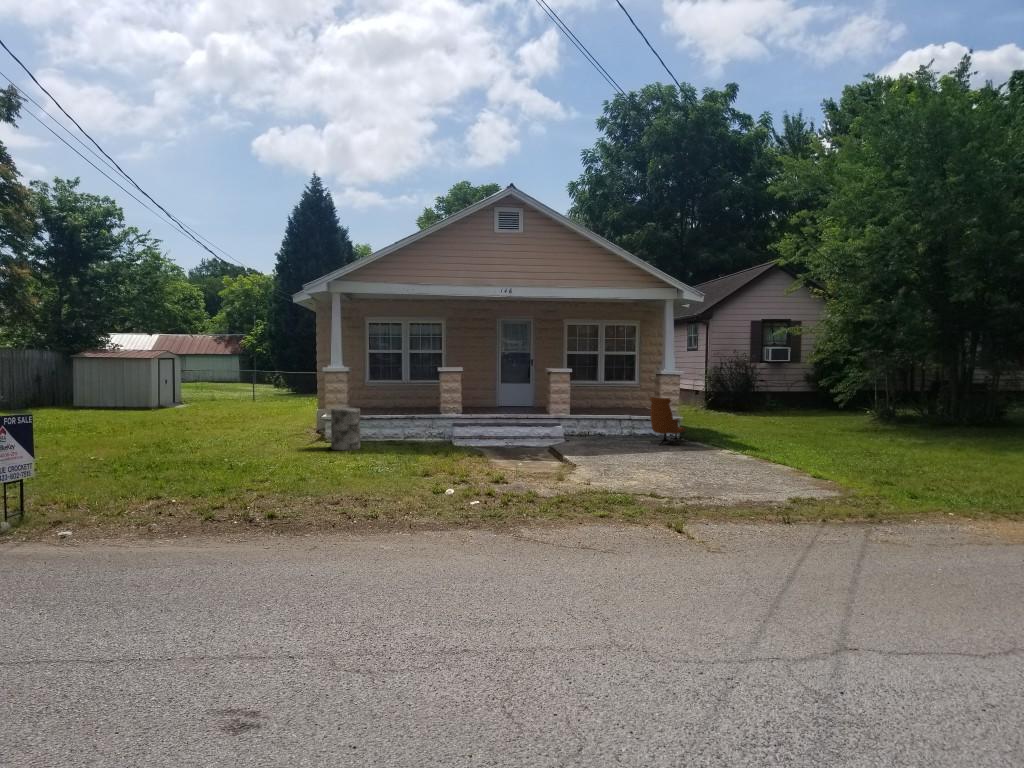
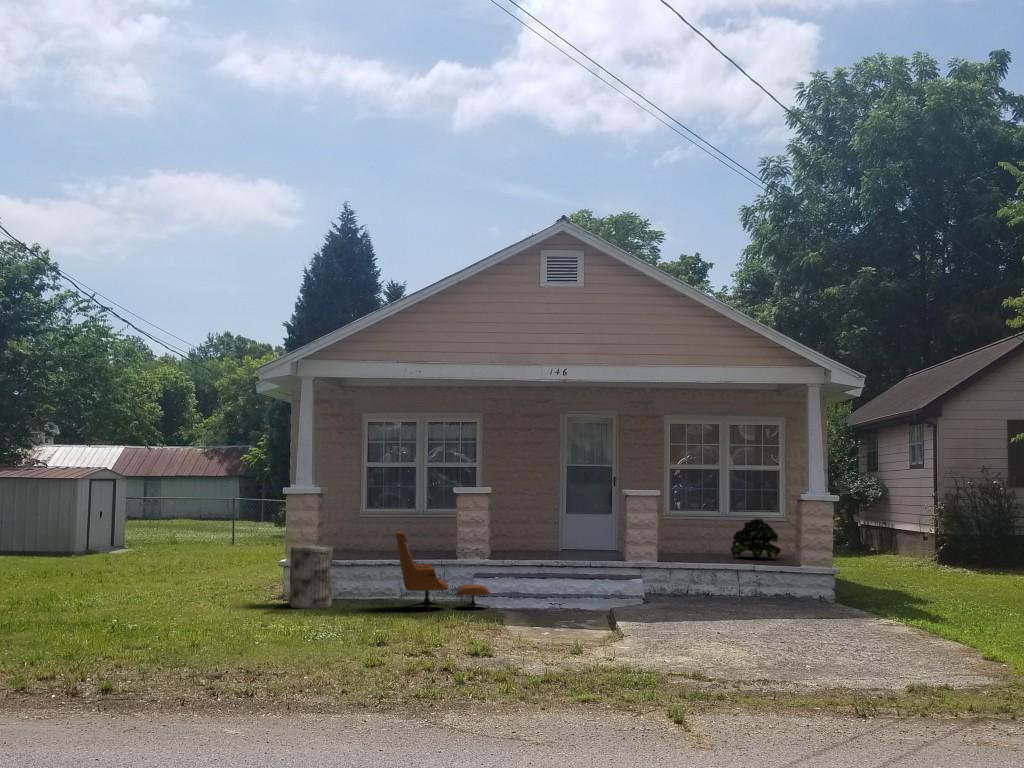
potted plant: none [606,385,636,410] -> present [731,519,780,558]
lounge chair: present [650,397,686,444] -> present [396,531,489,611]

